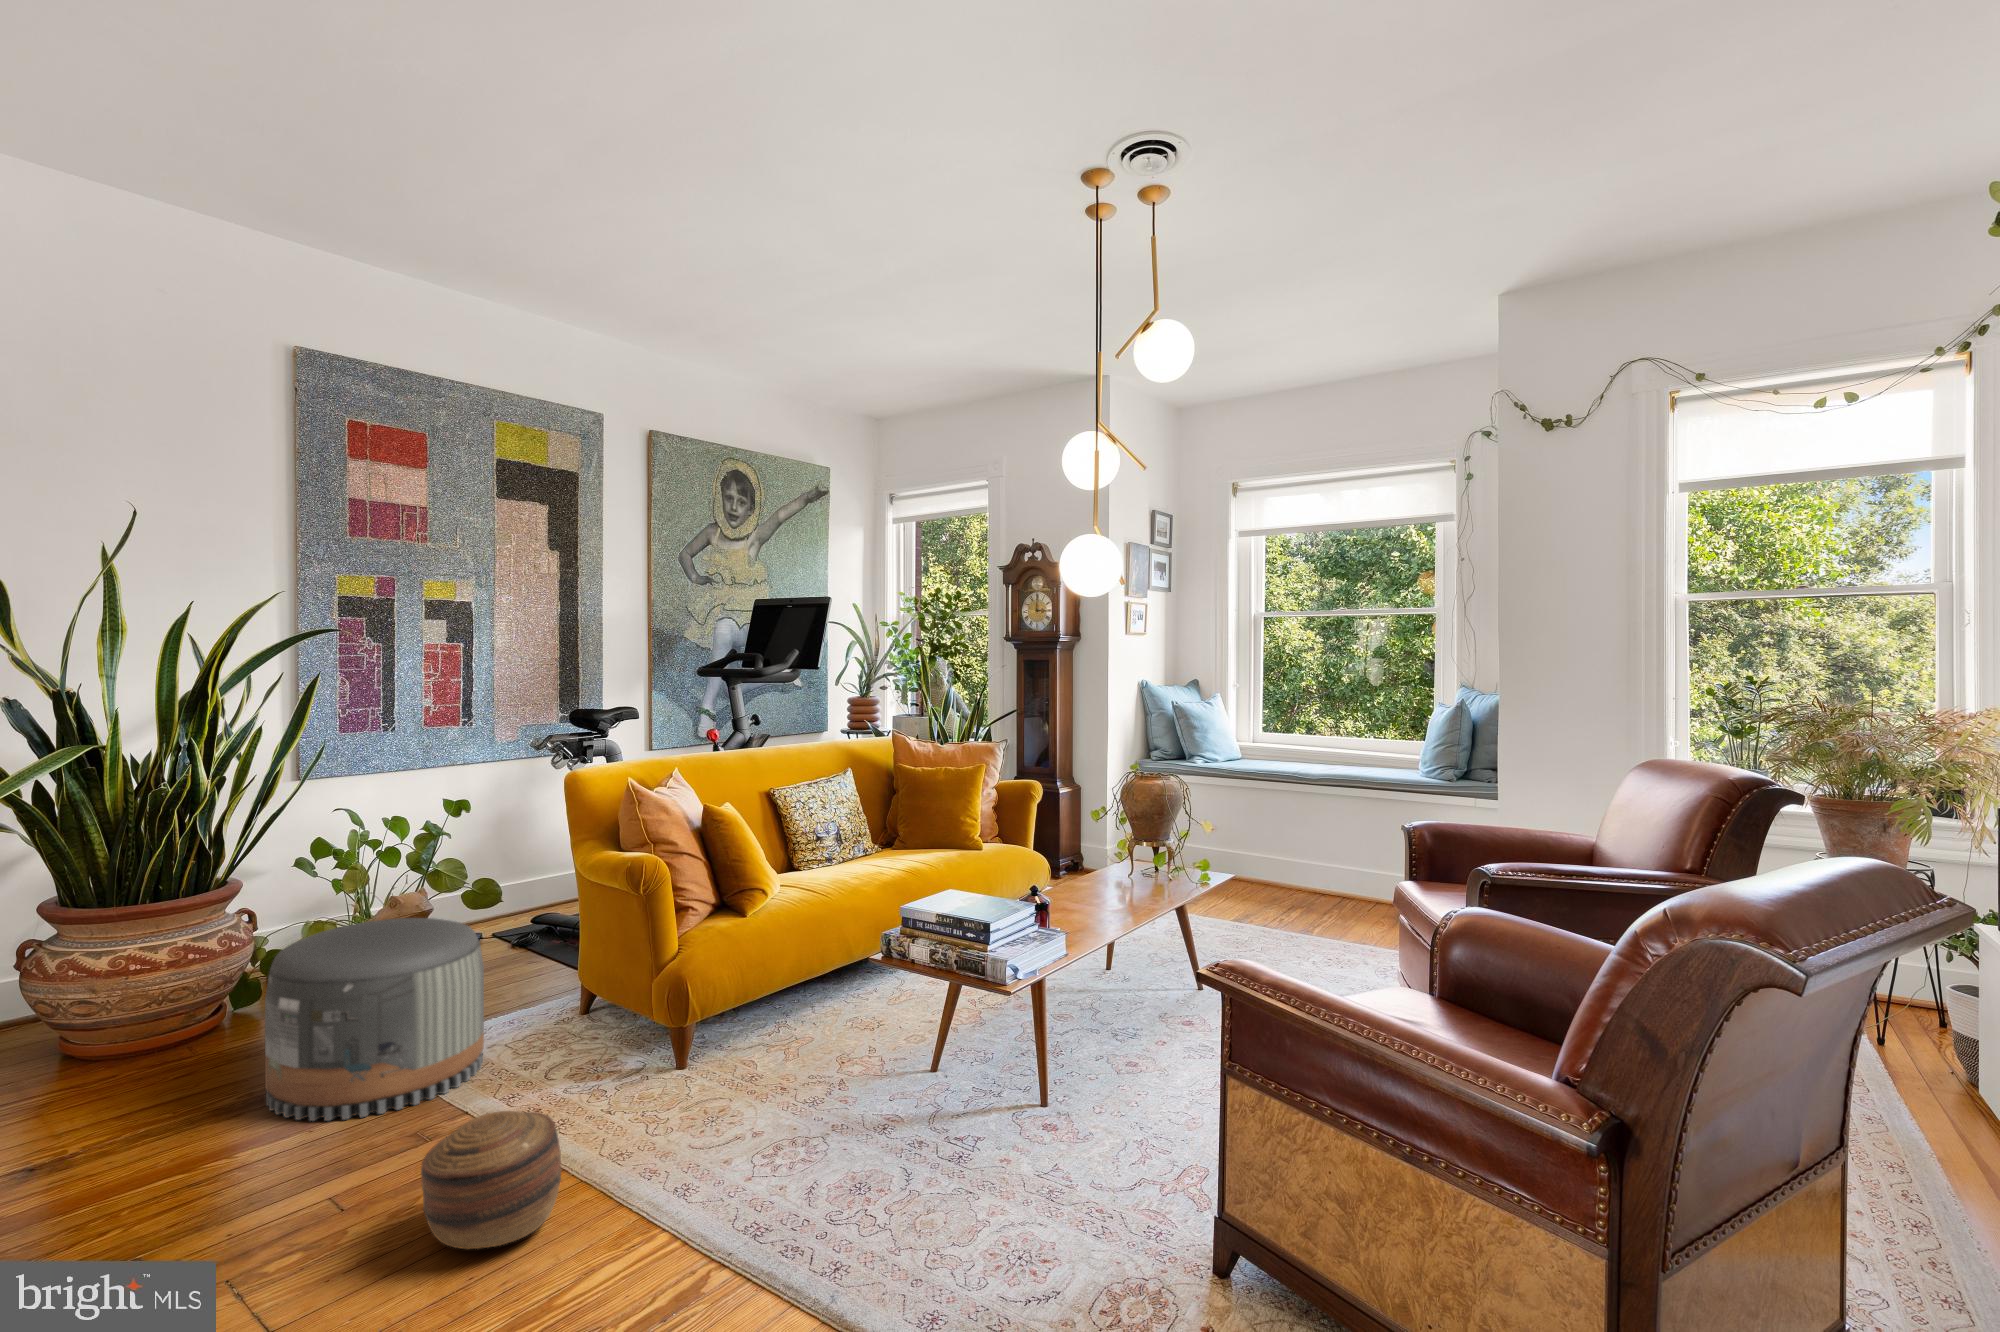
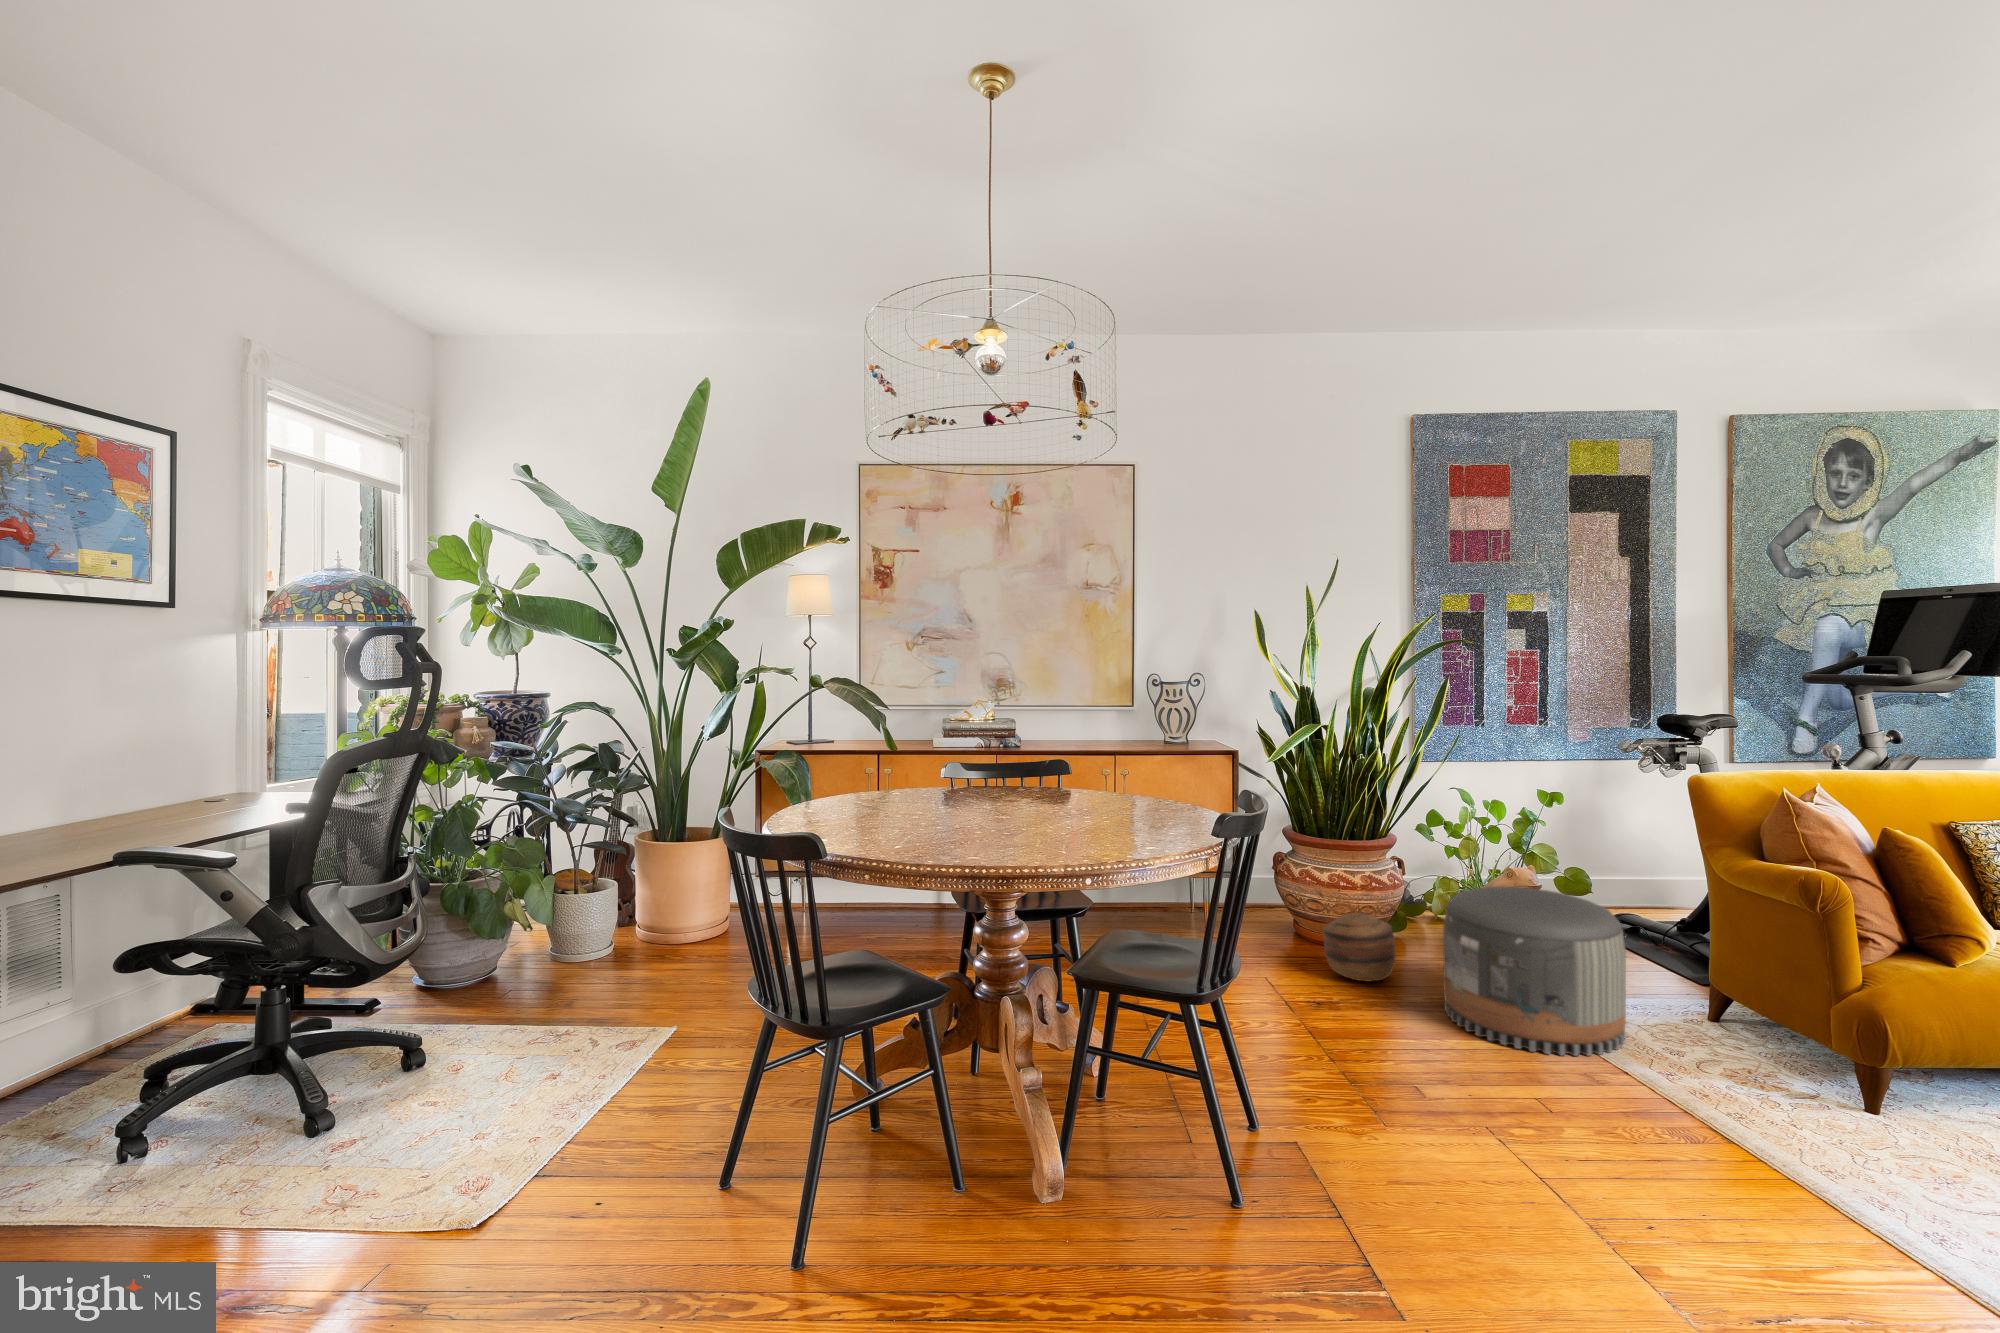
basket: present [421,1111,561,1249] -> present [1323,913,1396,982]

